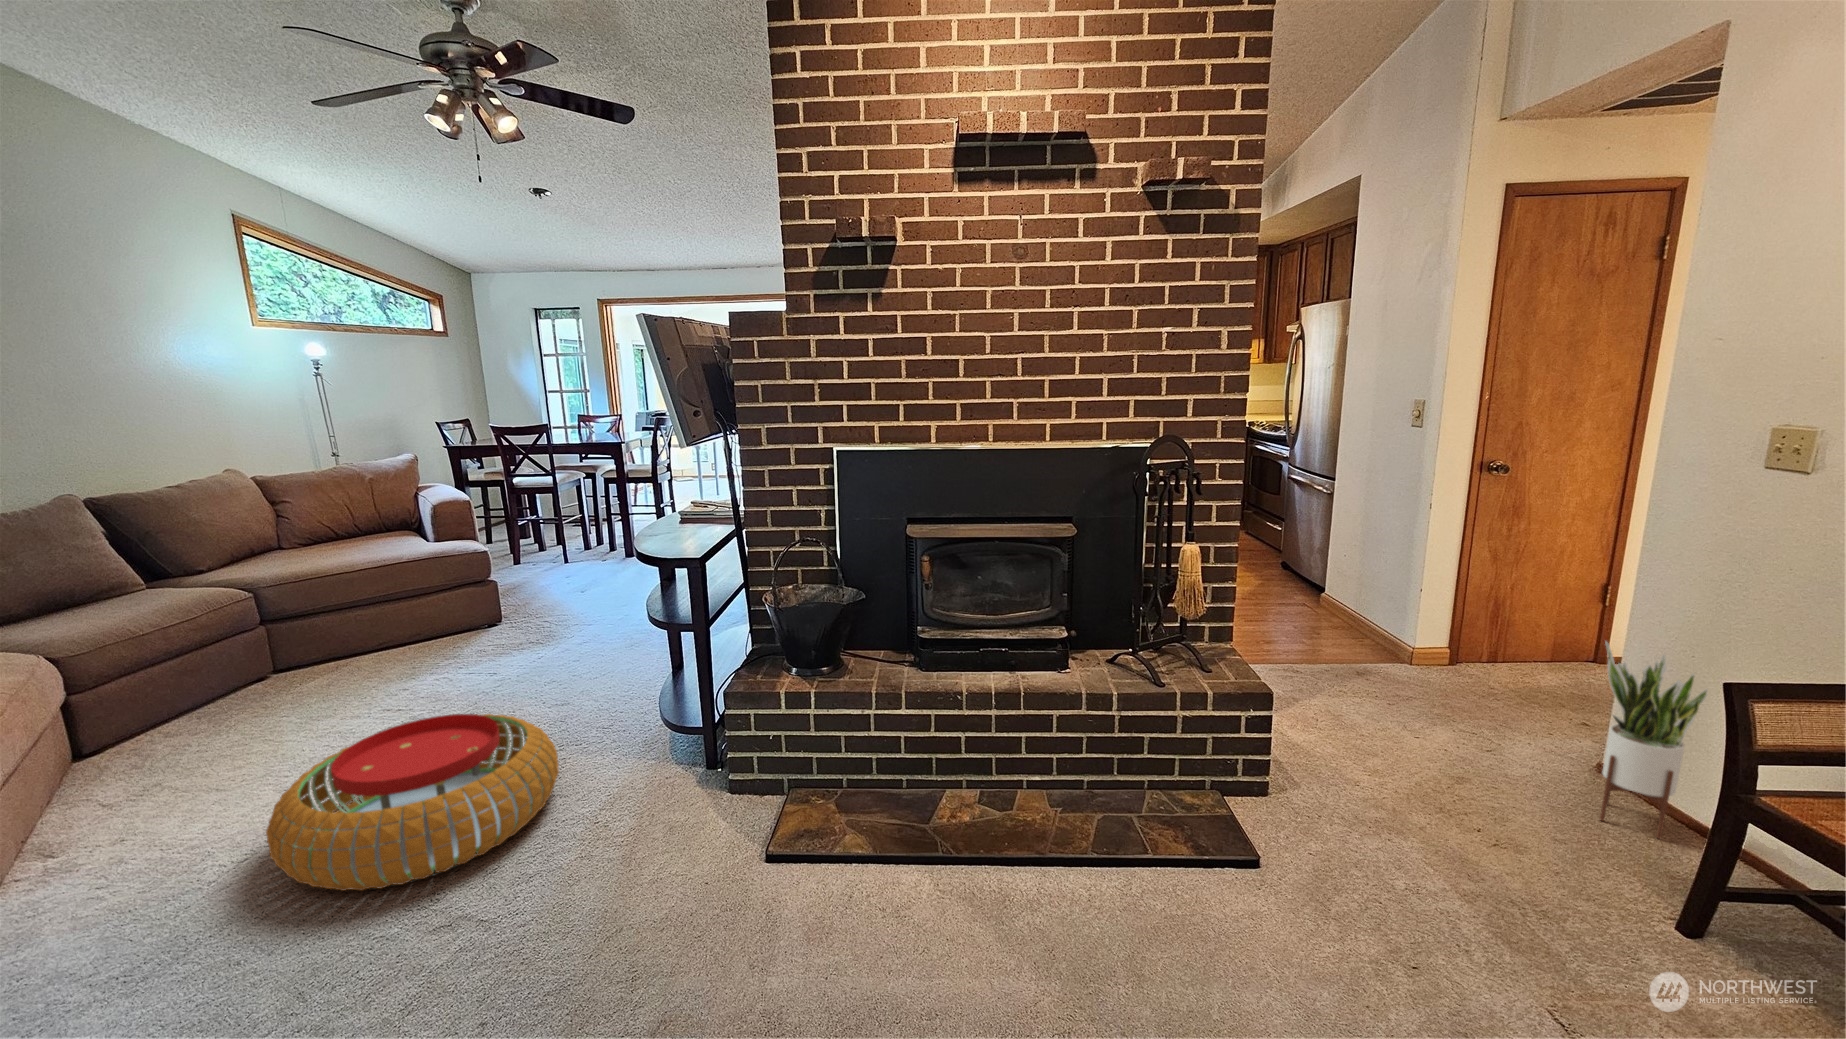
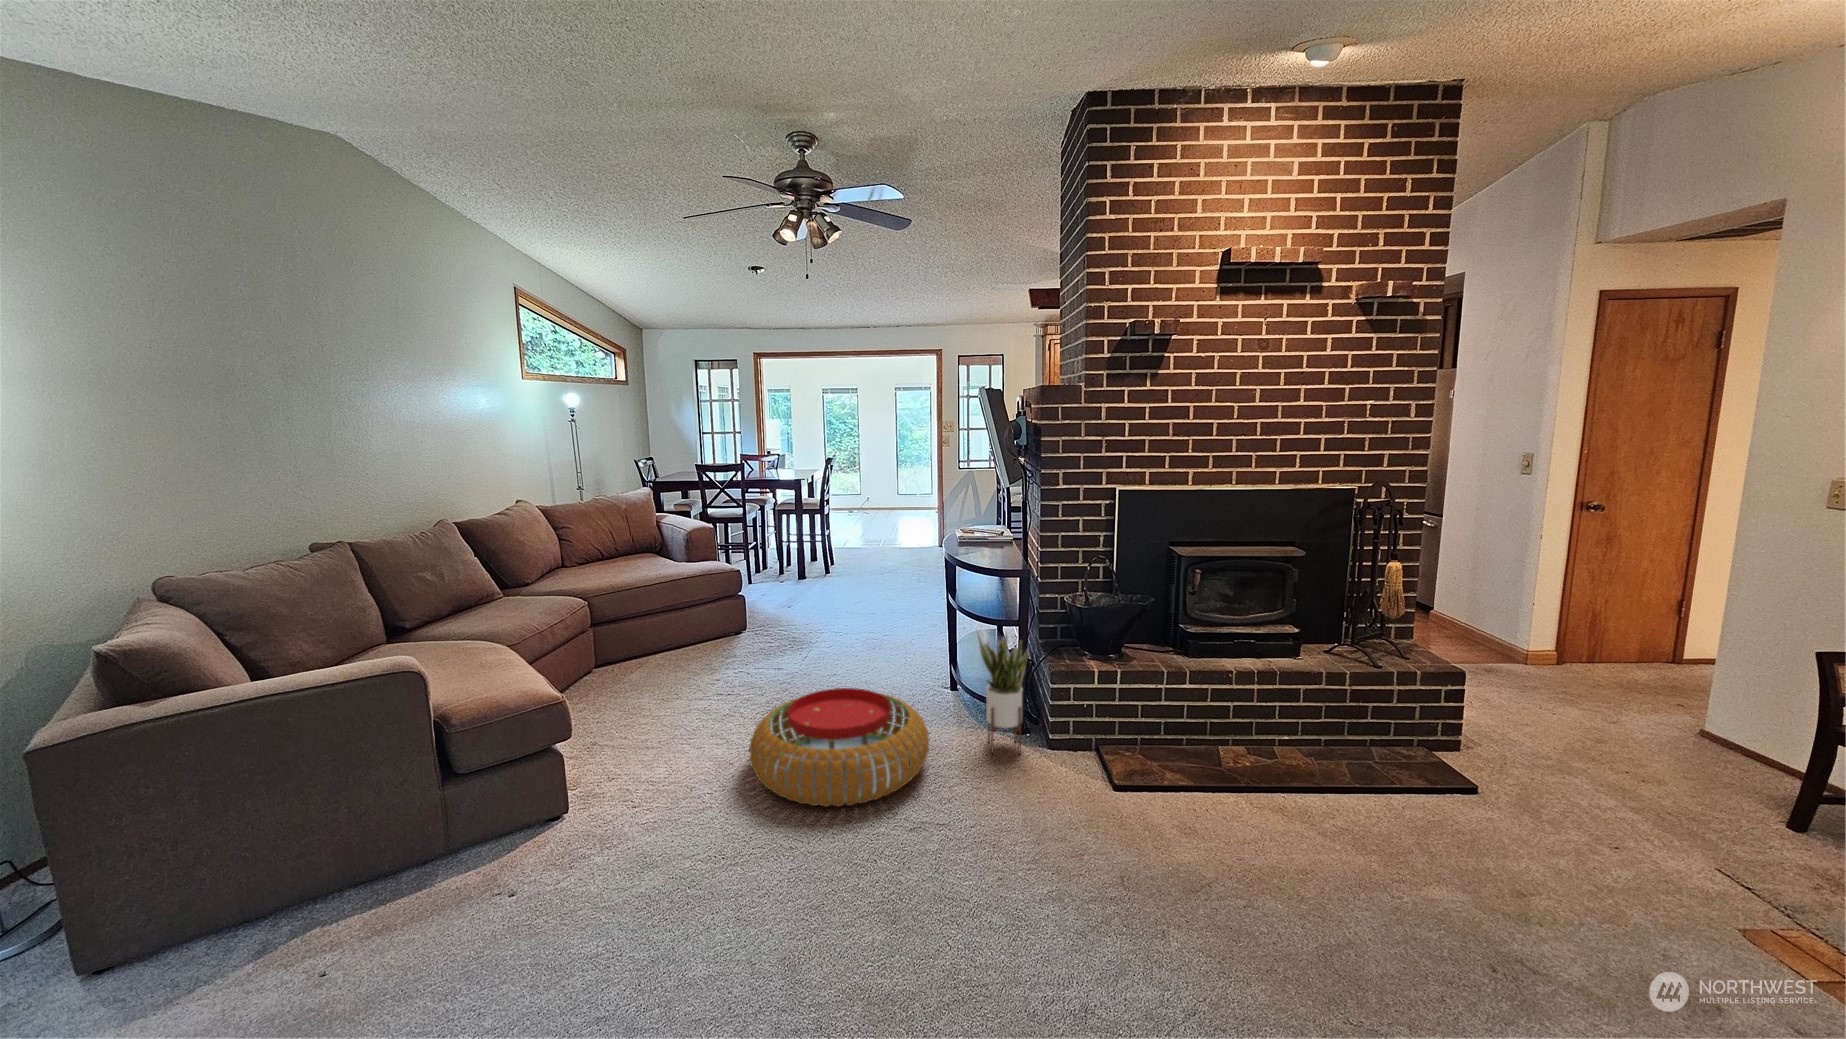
potted plant: present [1600,642,1708,839] -> present [977,632,1029,753]

